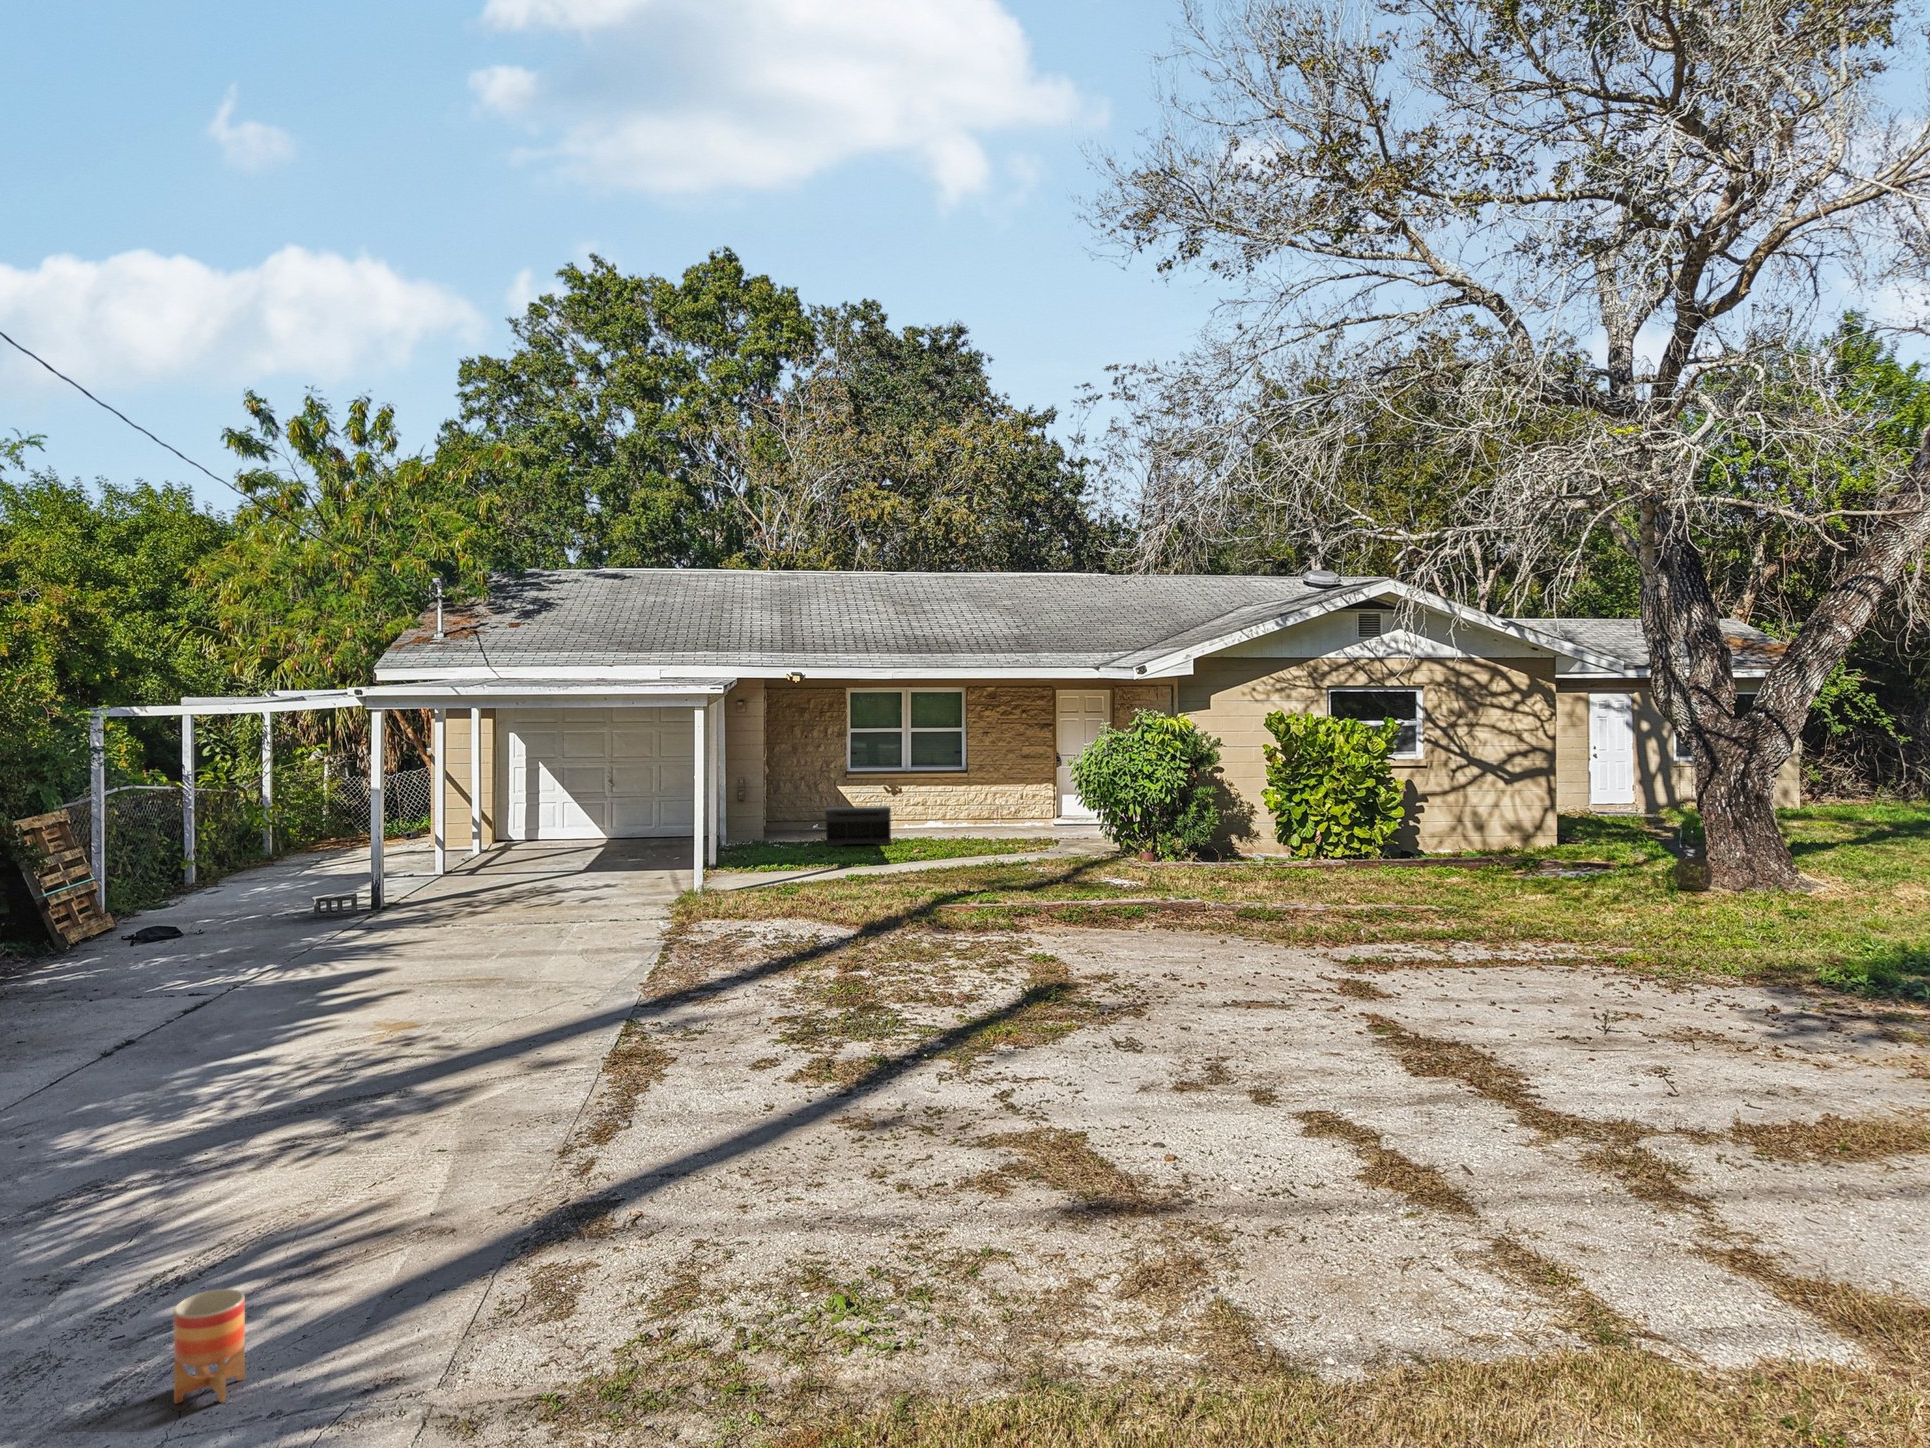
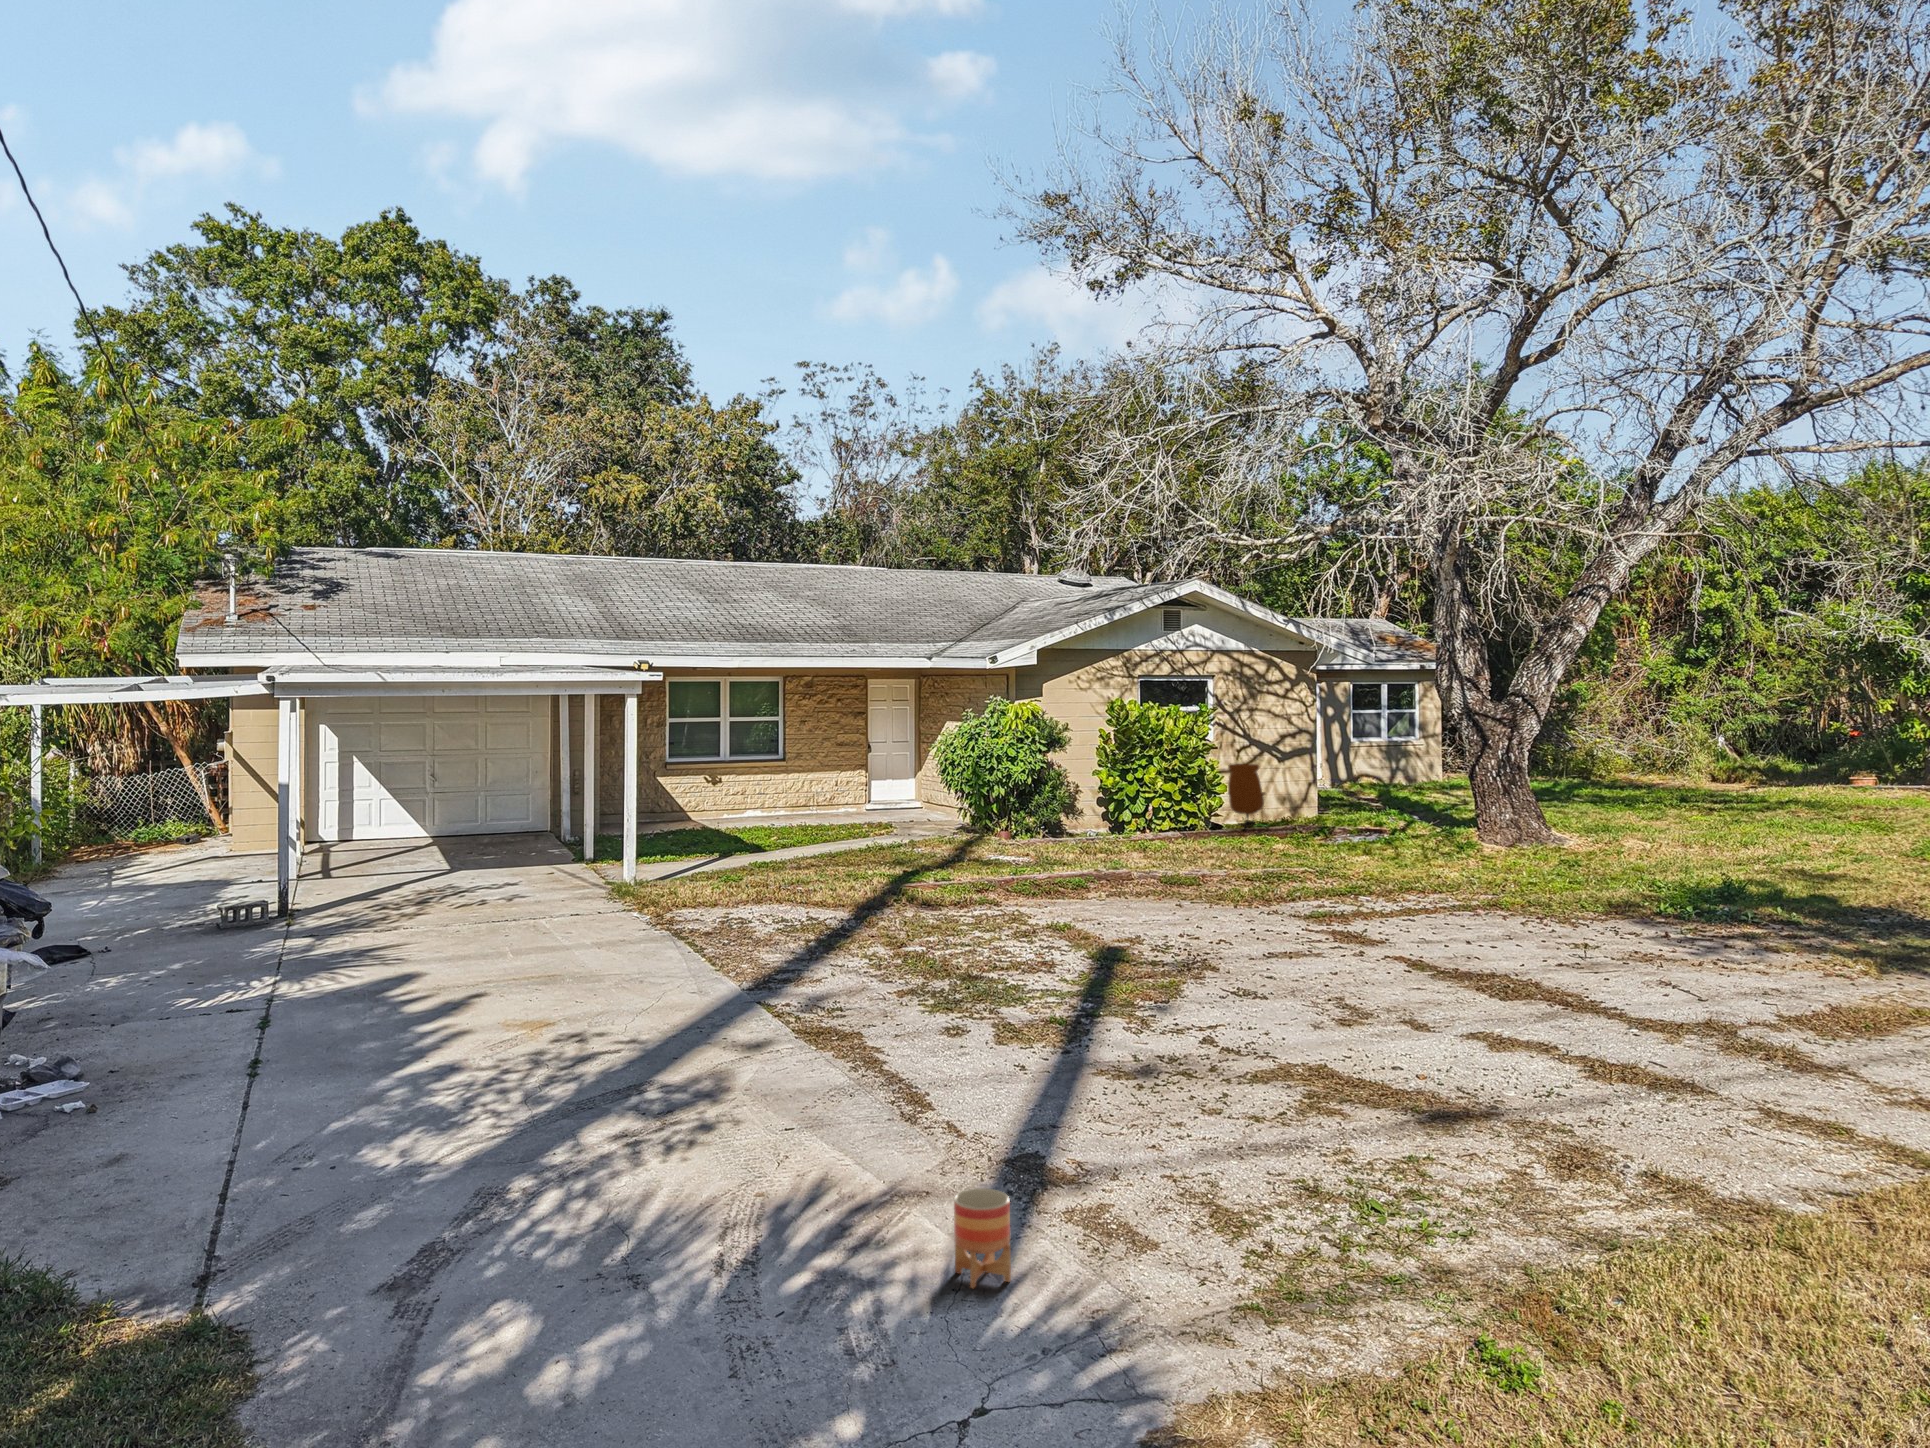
lounge chair: none [1426,786,1484,862] -> present [1228,764,1266,829]
bench: present [825,806,891,846] -> none [649,797,720,838]
woven basket: present [1674,858,1713,891] -> none [1448,817,1479,844]

